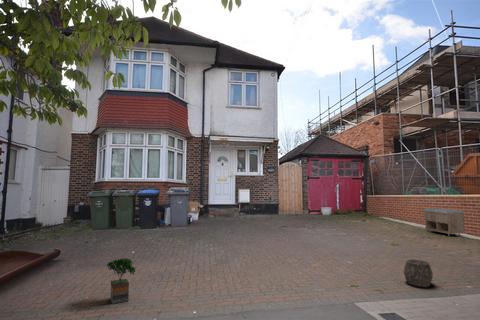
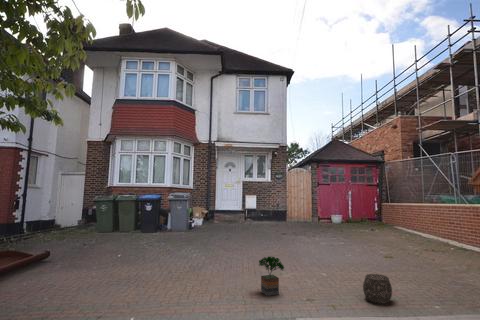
storage bench: present [424,208,465,236] -> none [429,218,472,249]
potted tree: present [107,258,135,304] -> present [259,257,284,296]

